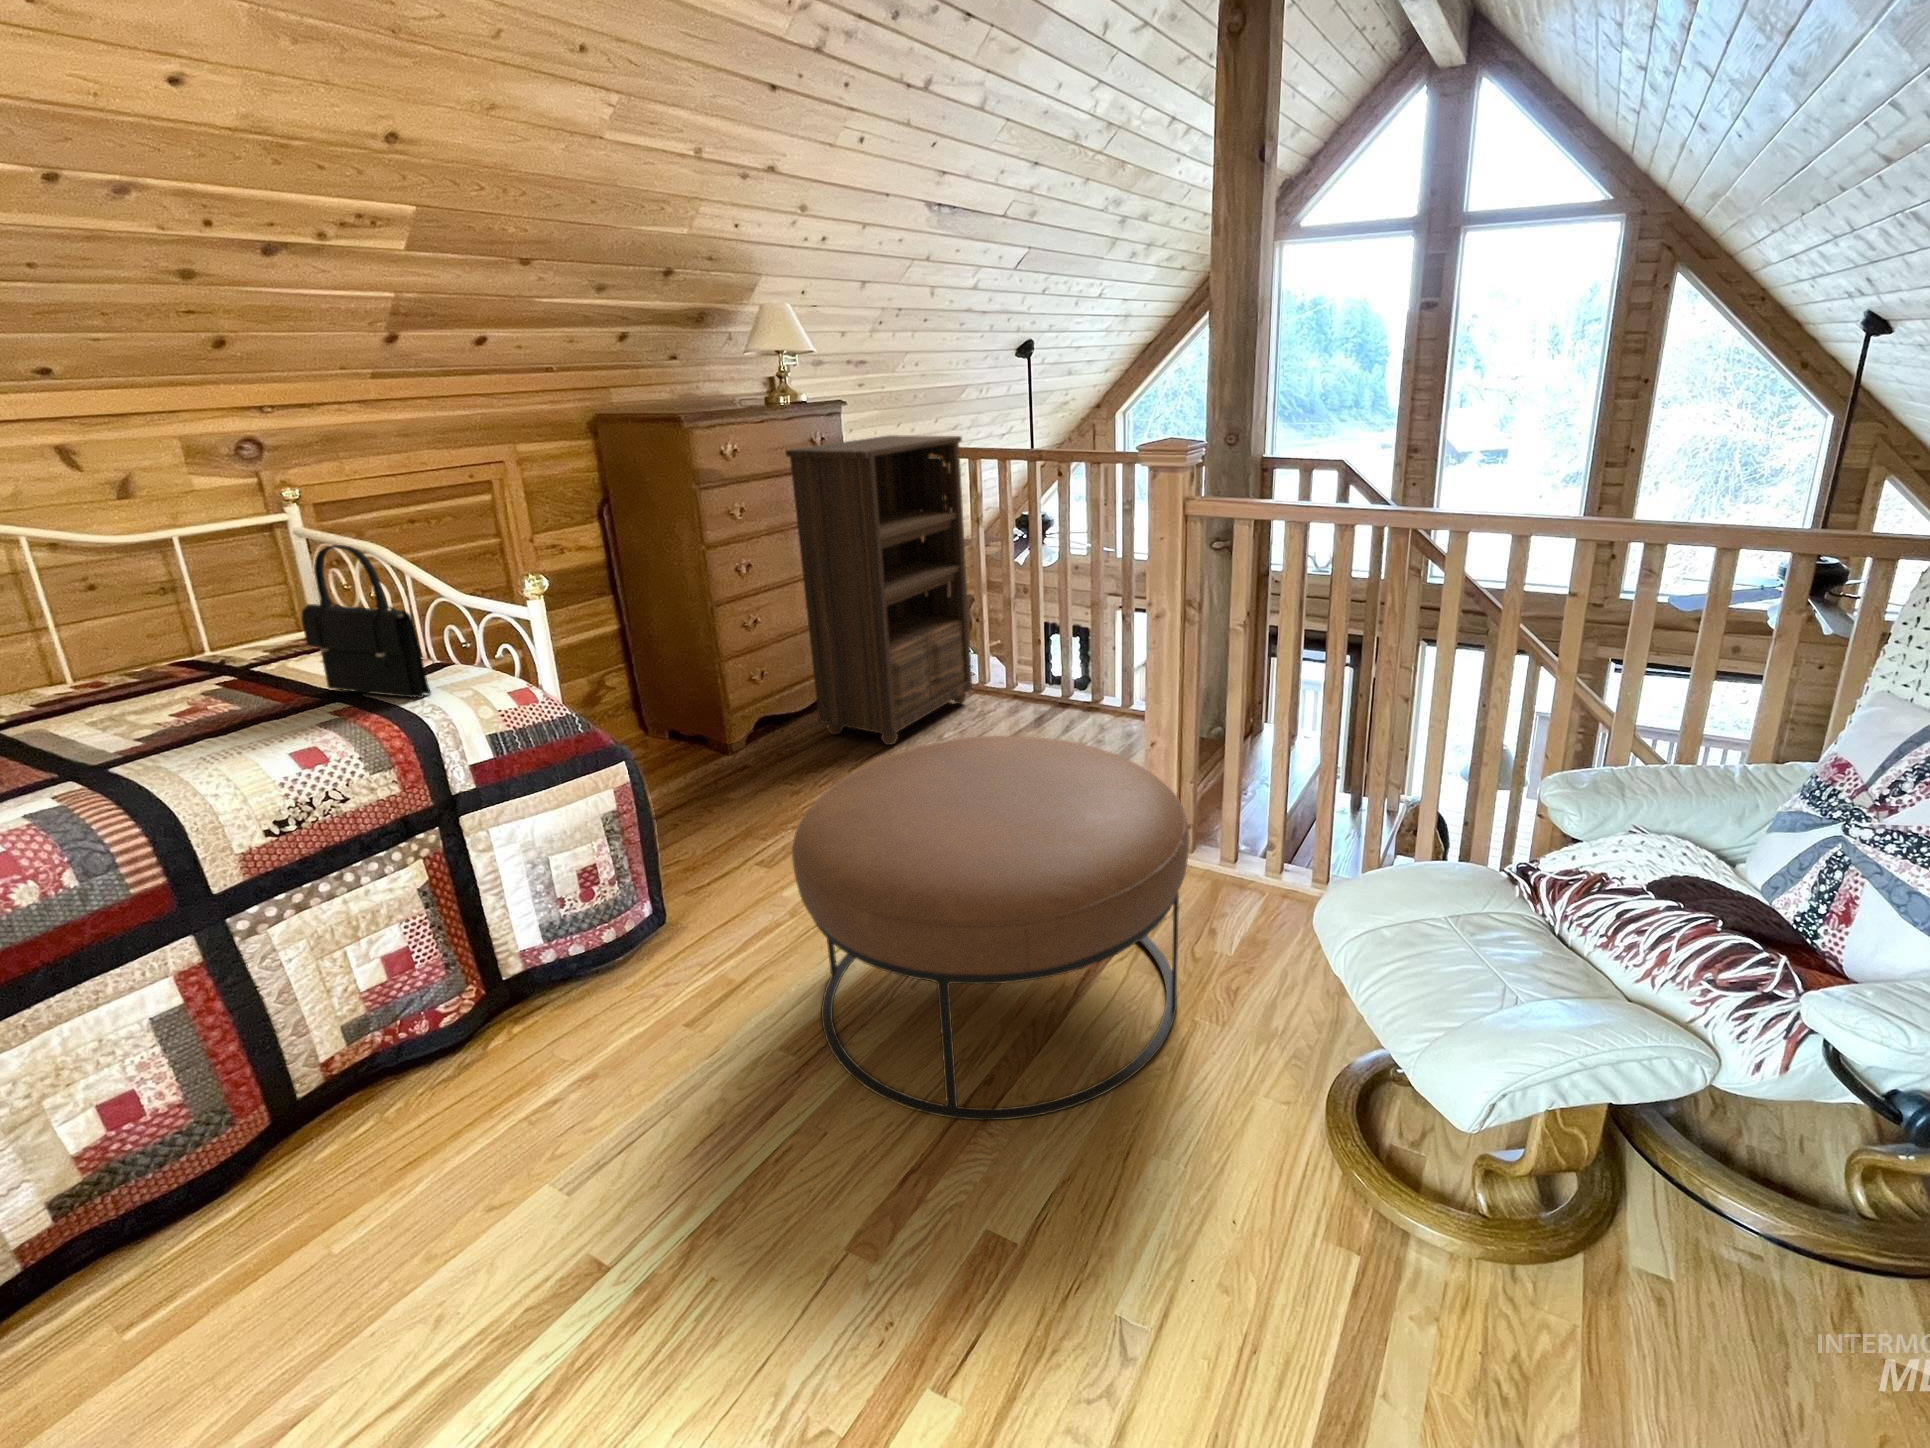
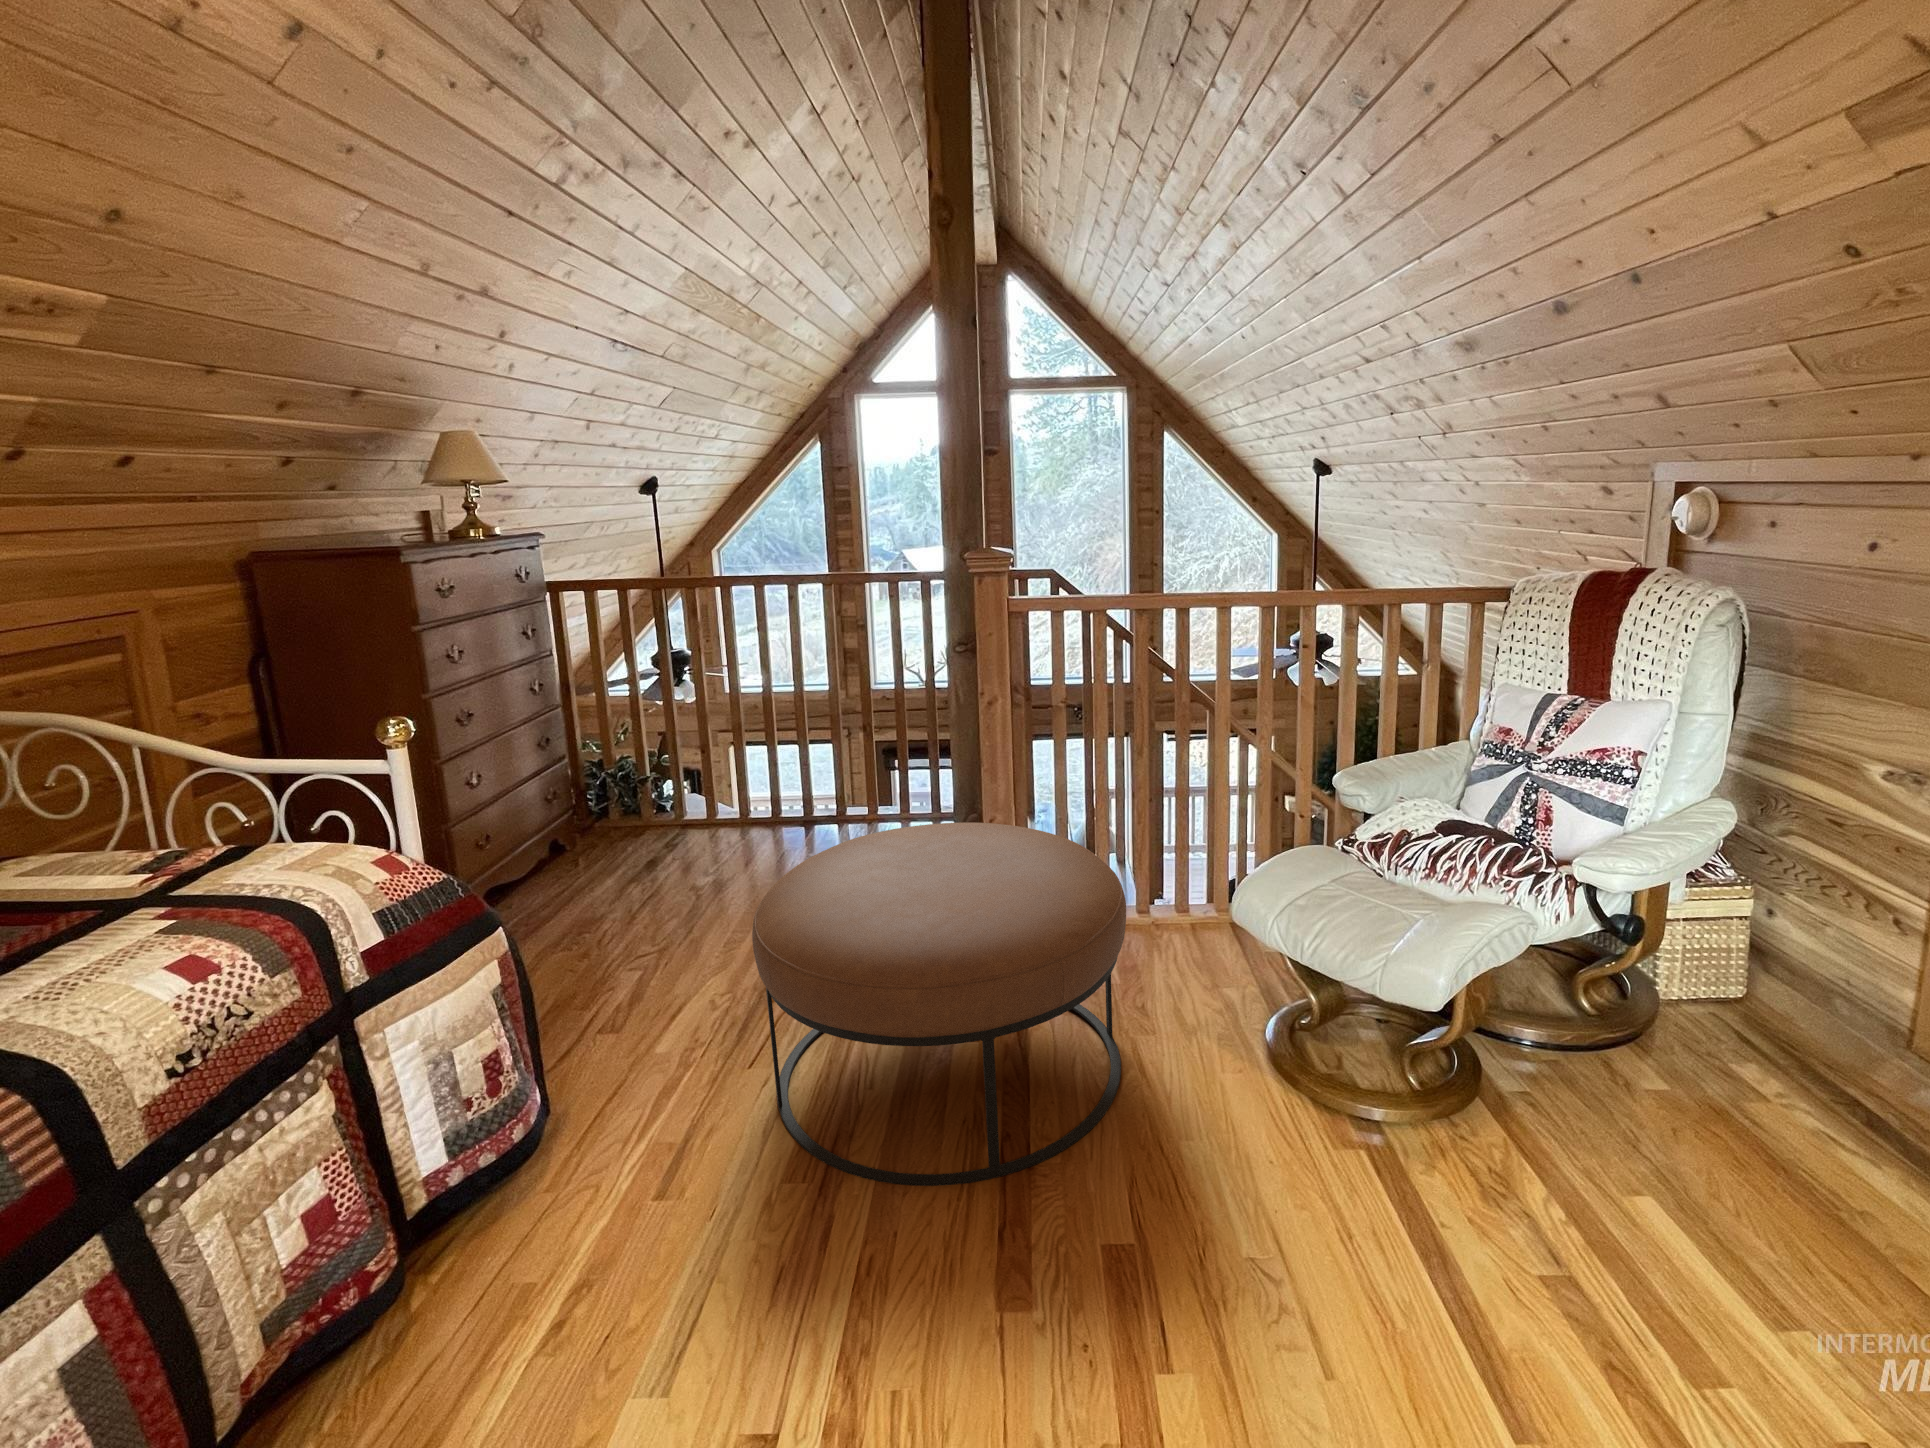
bookshelf: present [786,435,972,745] -> none [515,564,713,895]
handbag: present [301,545,431,698] -> none [54,708,277,904]

